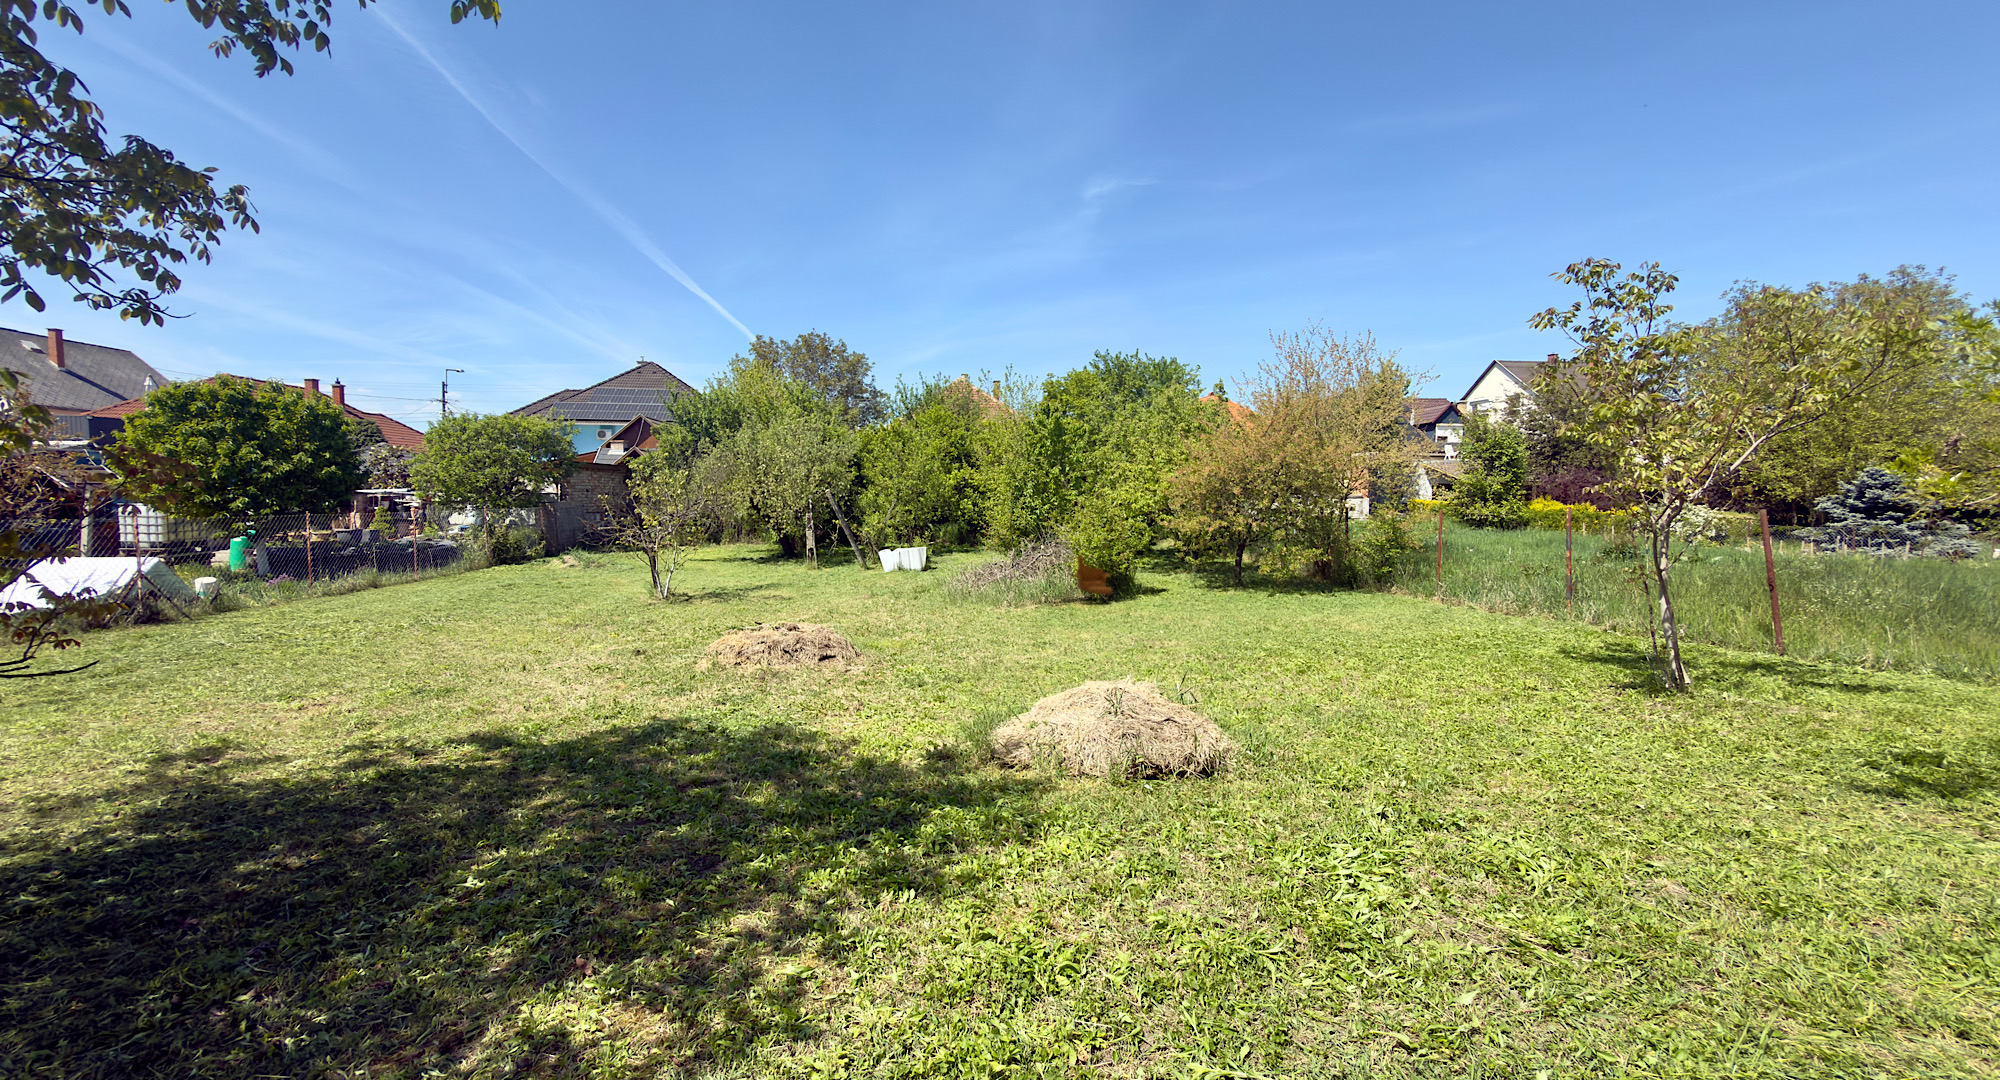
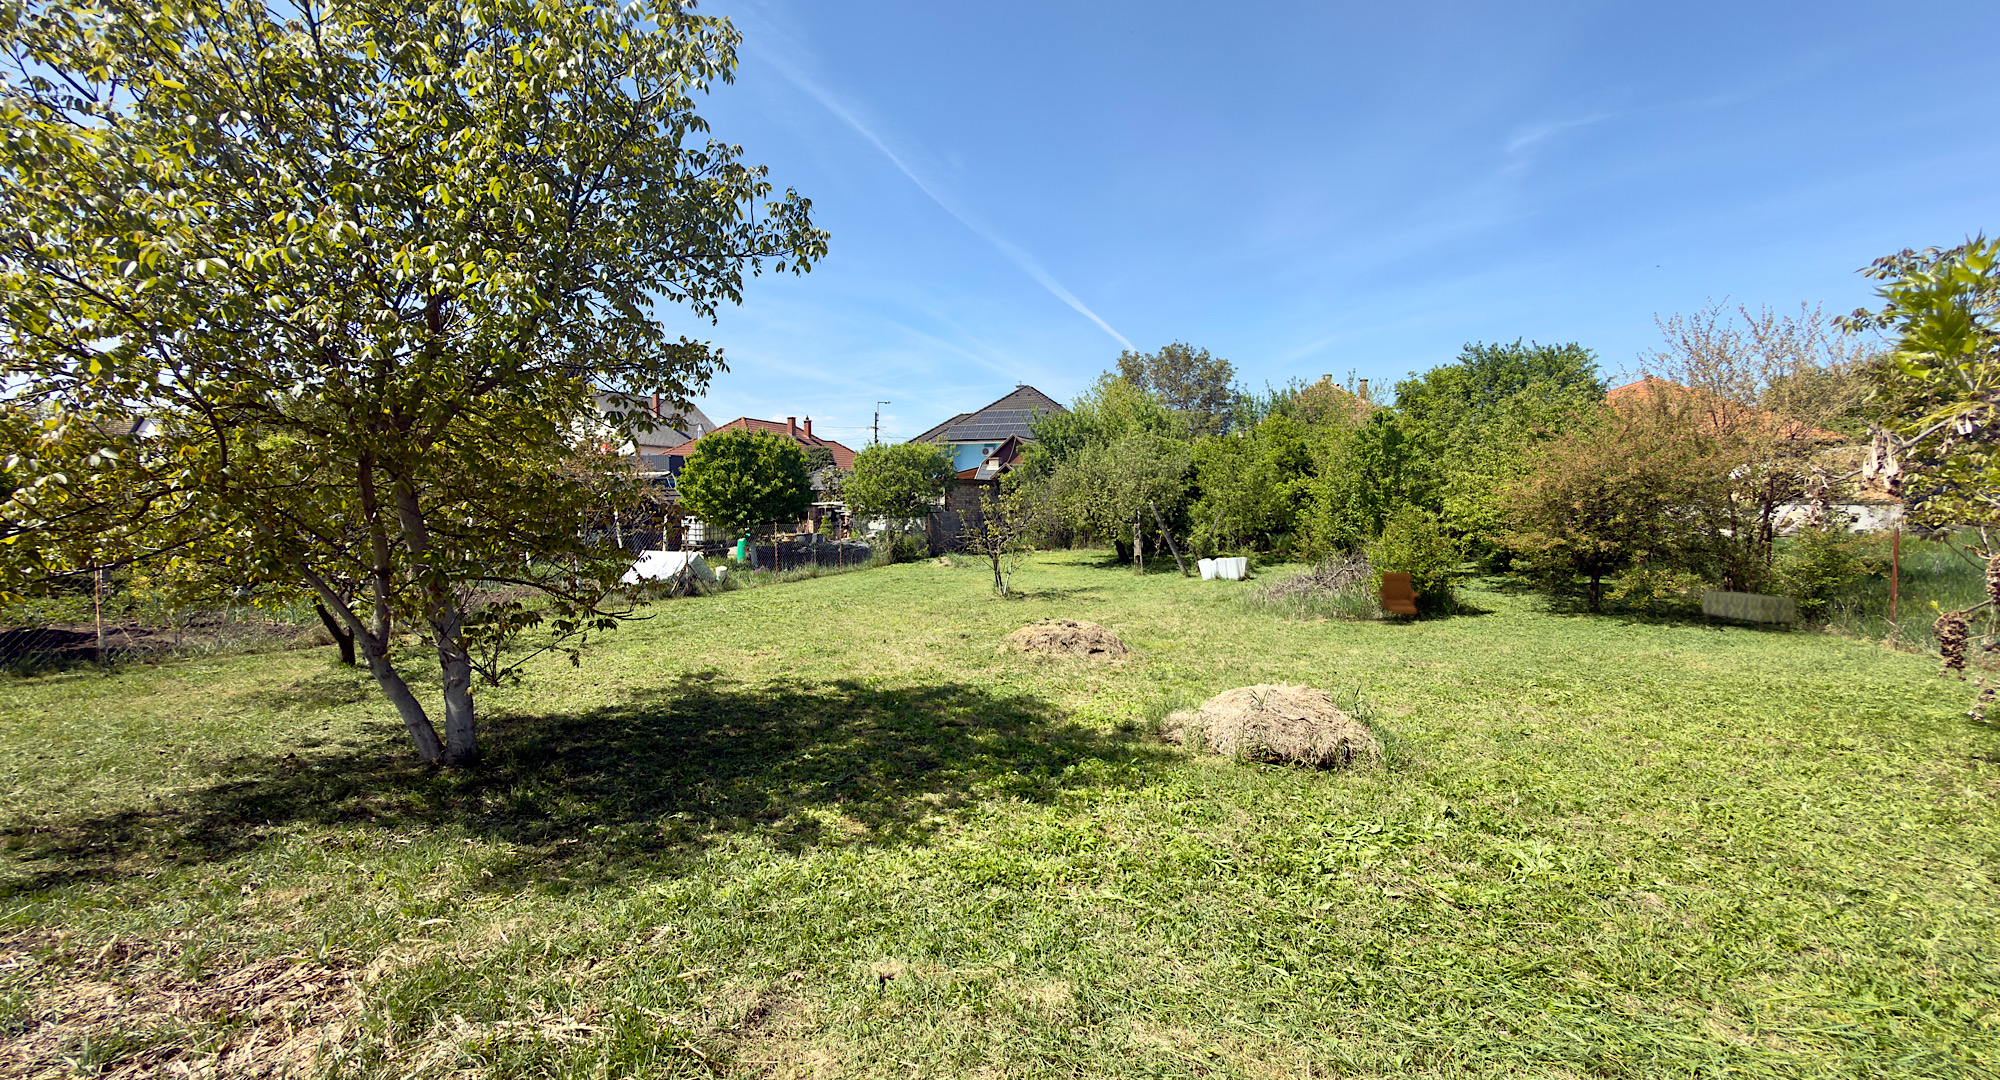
bench: none [1303,563,1365,594] -> present [1702,592,1795,631]

